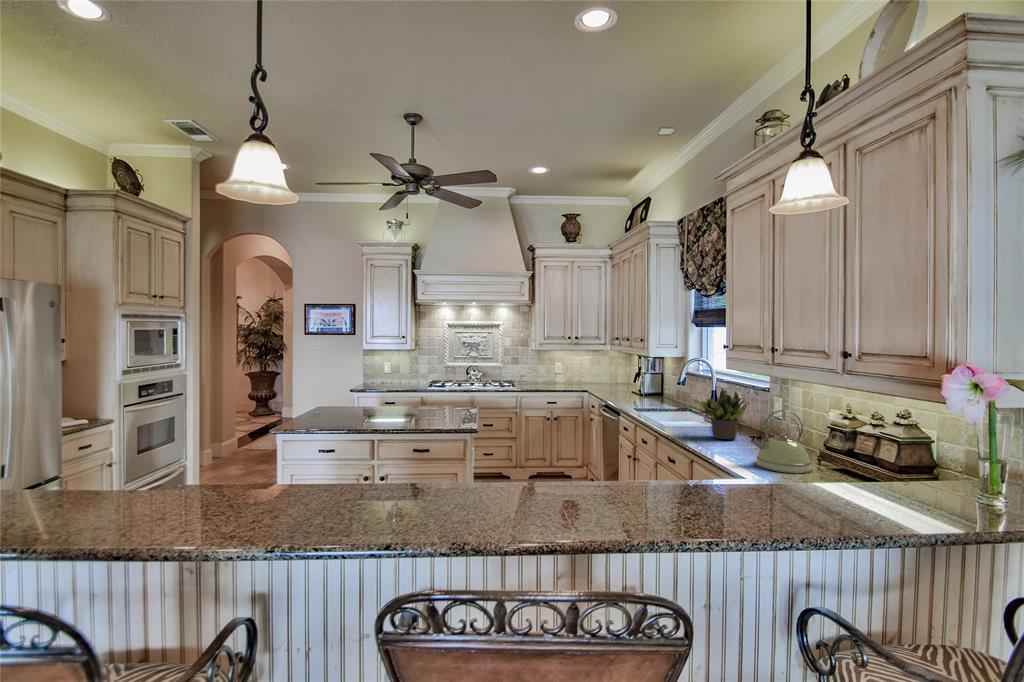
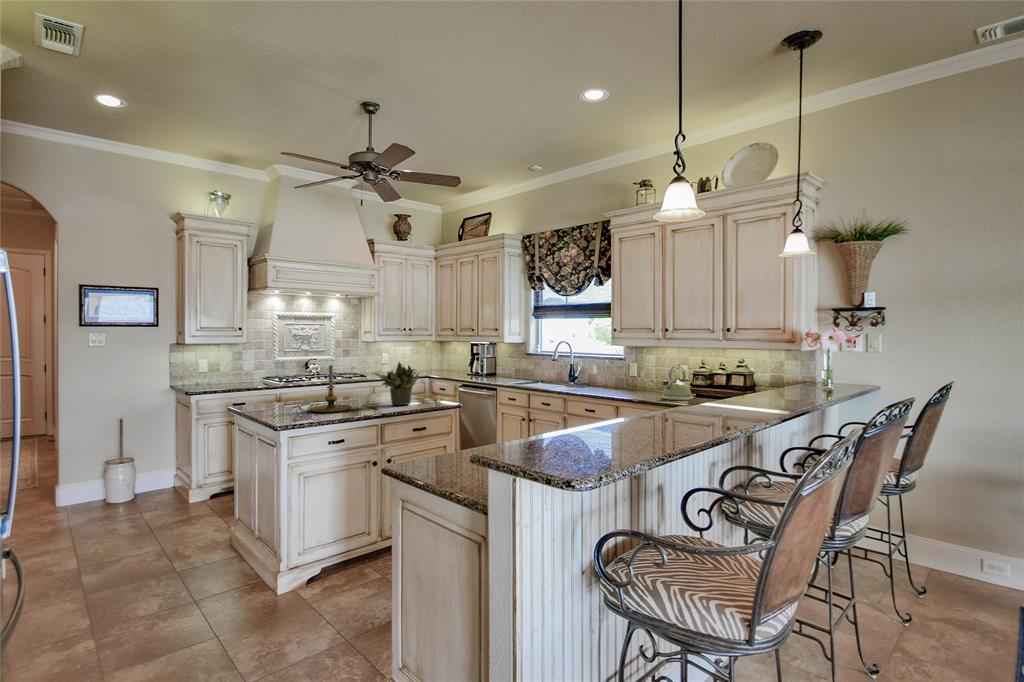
candle holder: none [325,377,366,423] -> present [310,365,352,412]
potted plant: present [691,388,748,439] -> present [374,362,419,405]

